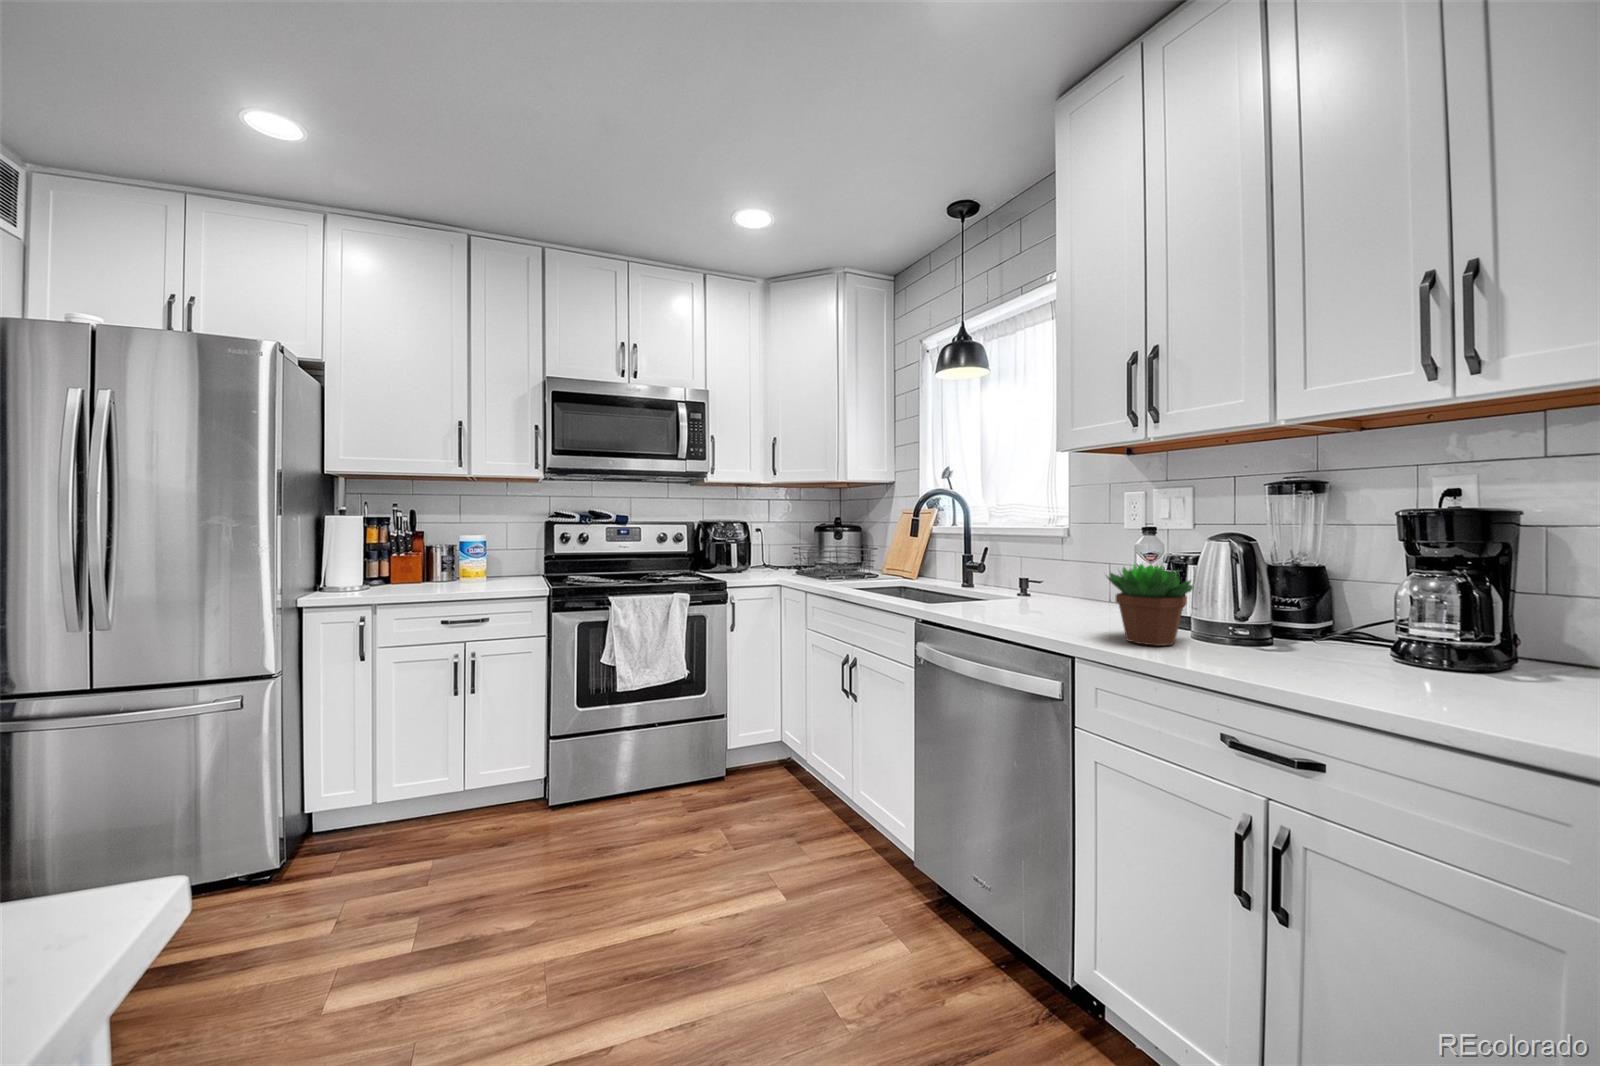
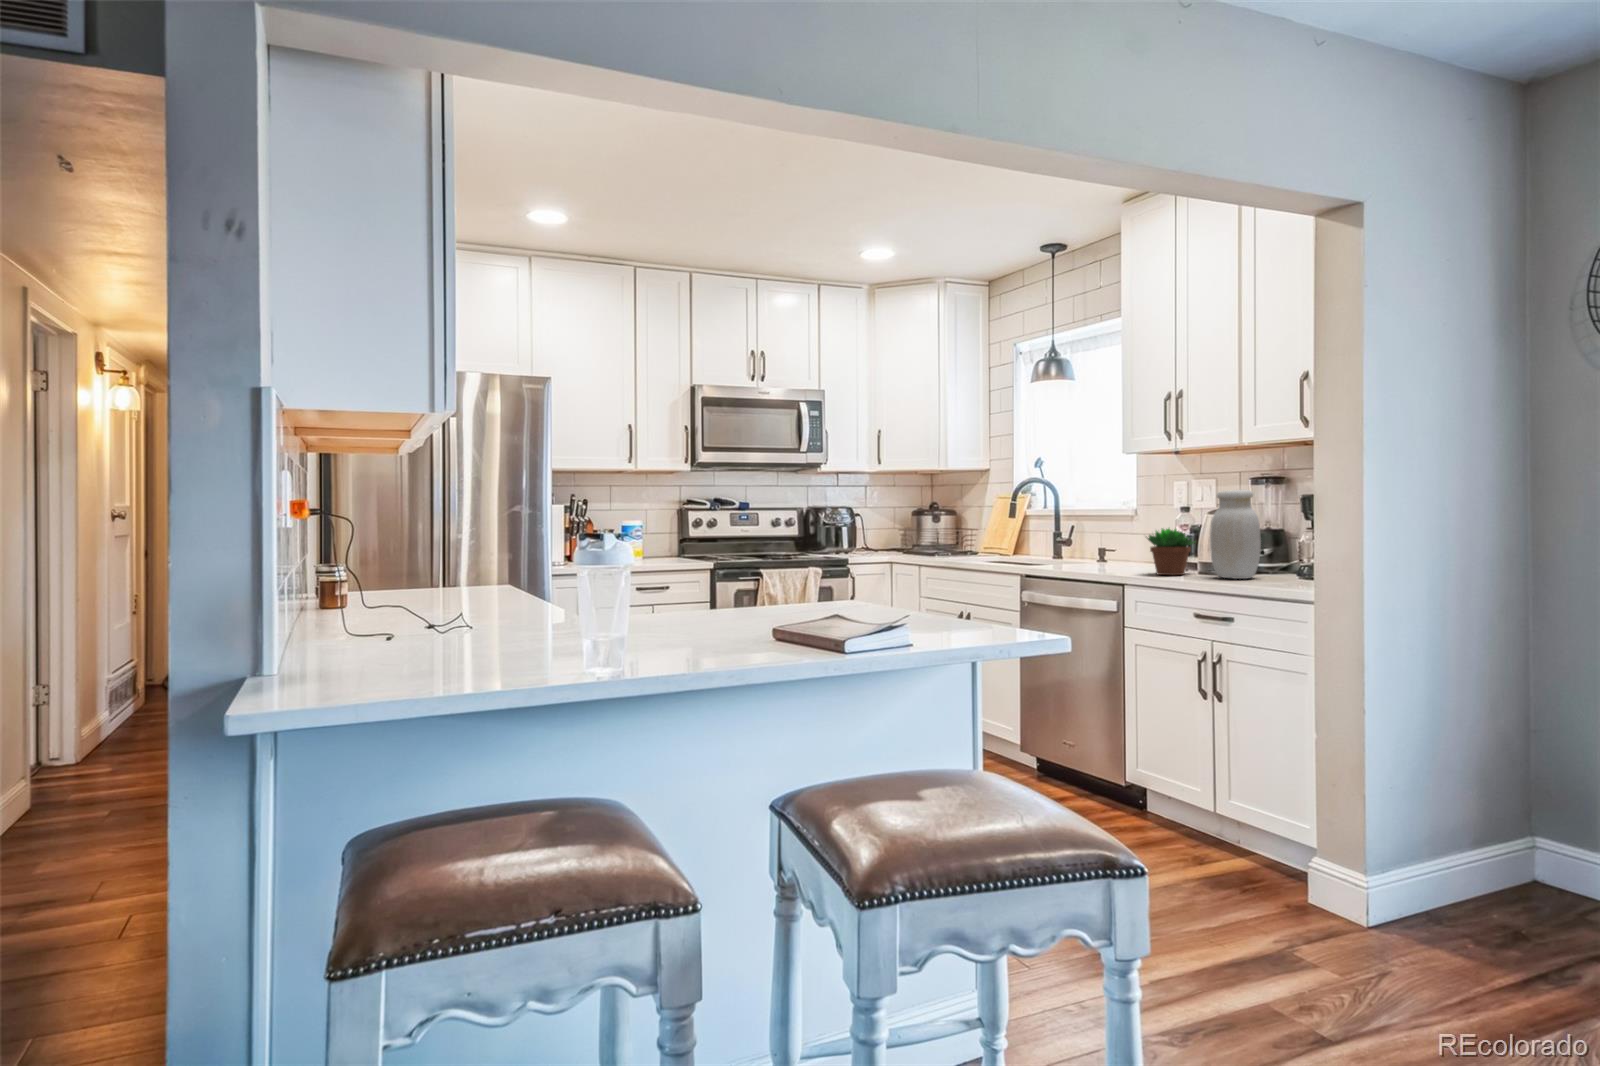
jar: none [1241,498,1353,671] -> present [1210,490,1261,579]

